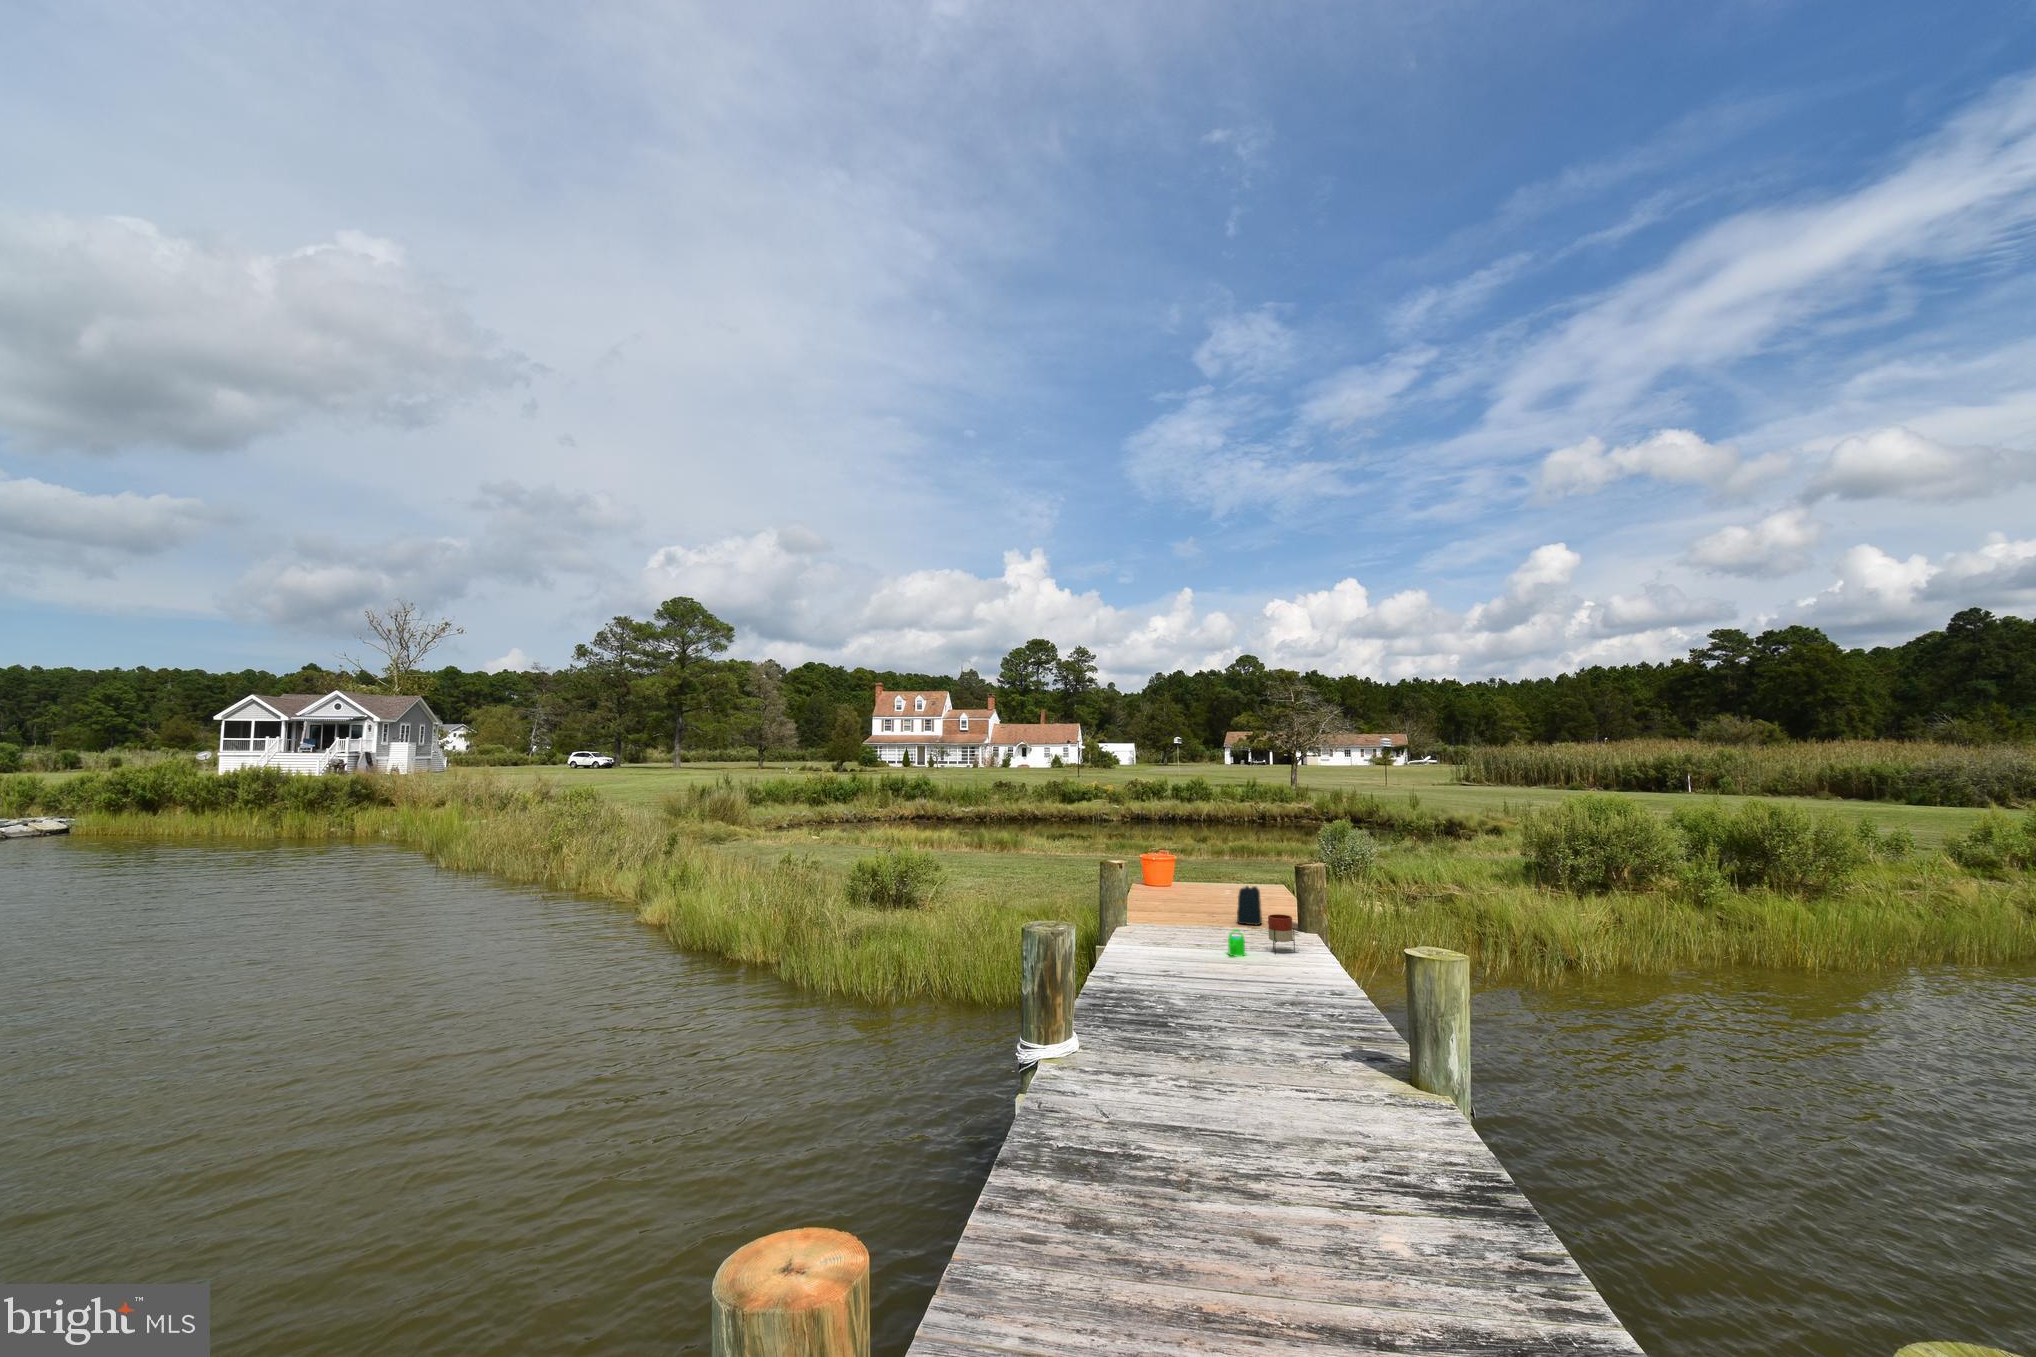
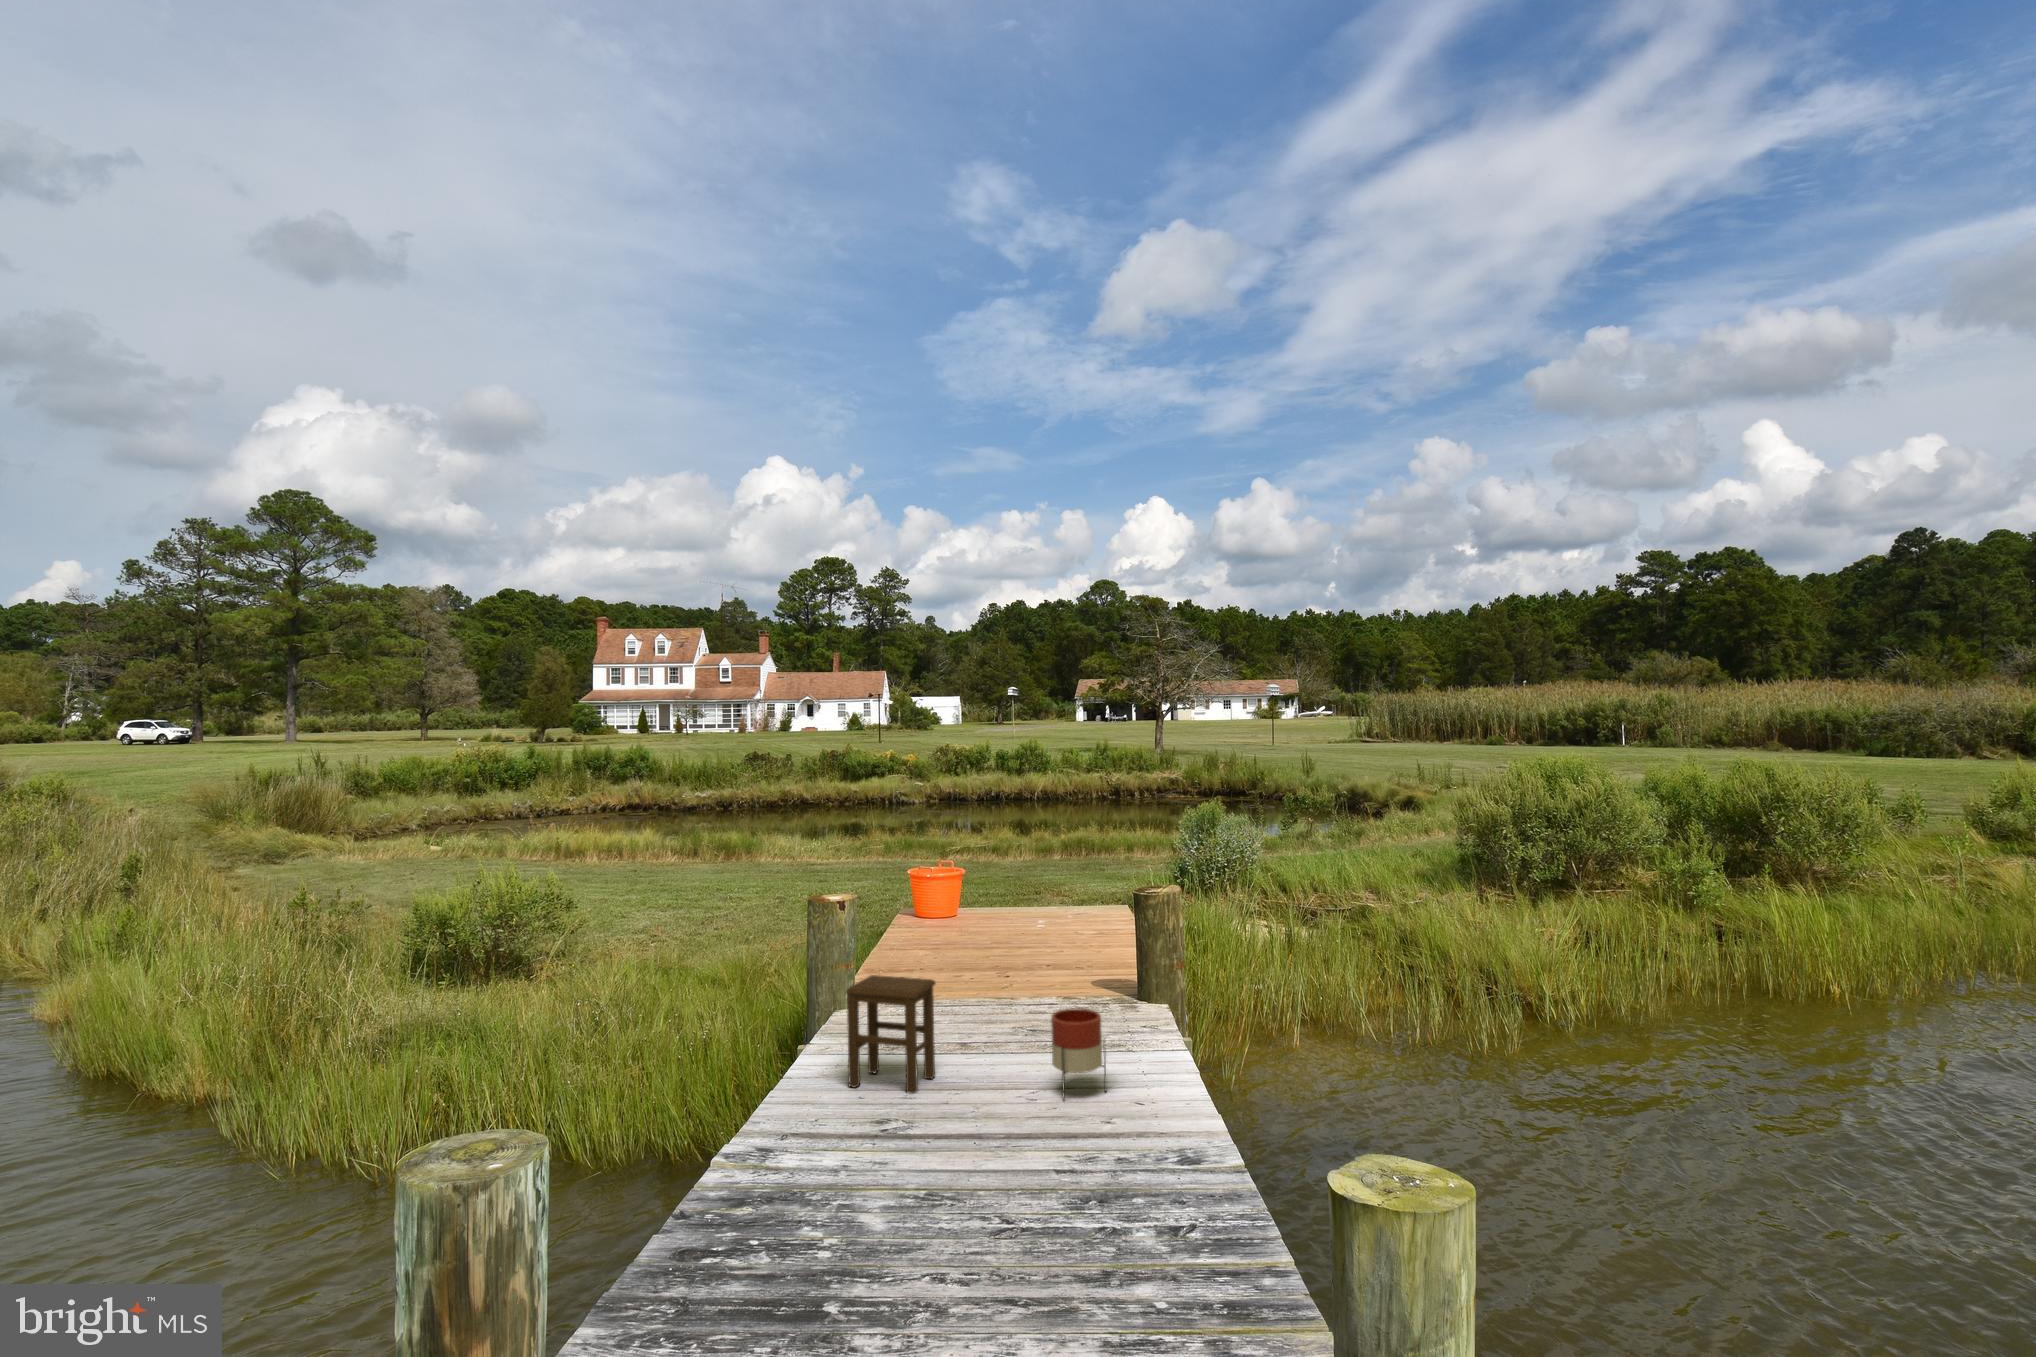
backpack: present [1237,886,1262,925] -> none [1013,930,1060,1009]
stool: none [1170,896,1210,950] -> present [846,975,936,1094]
watering can: present [1228,929,1246,957] -> none [957,1051,1001,1115]

